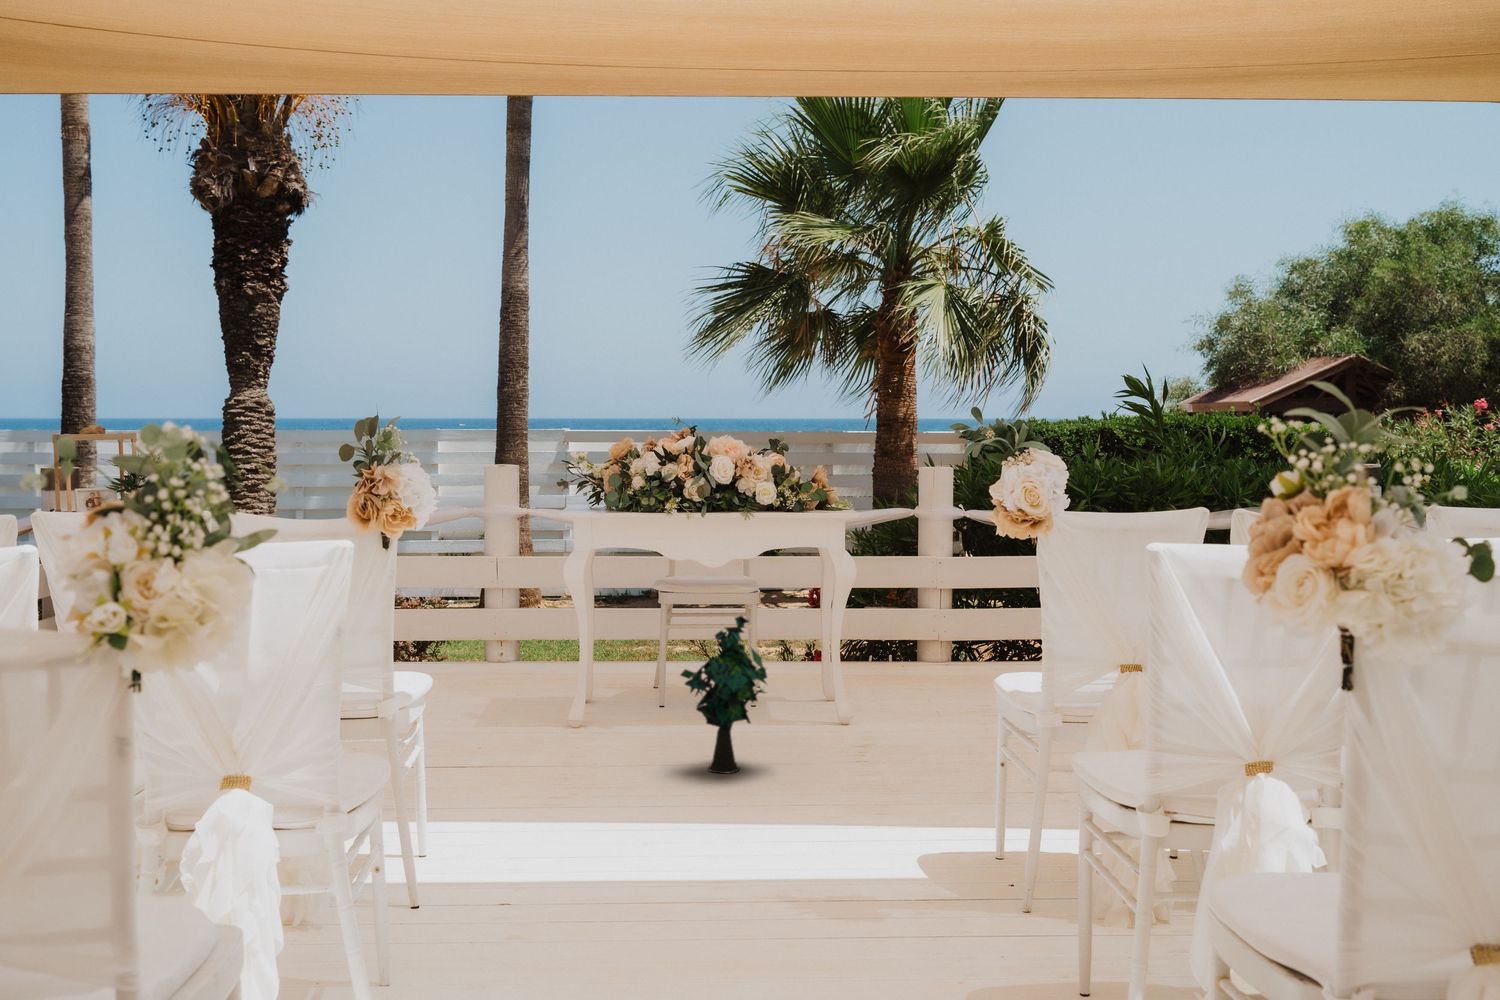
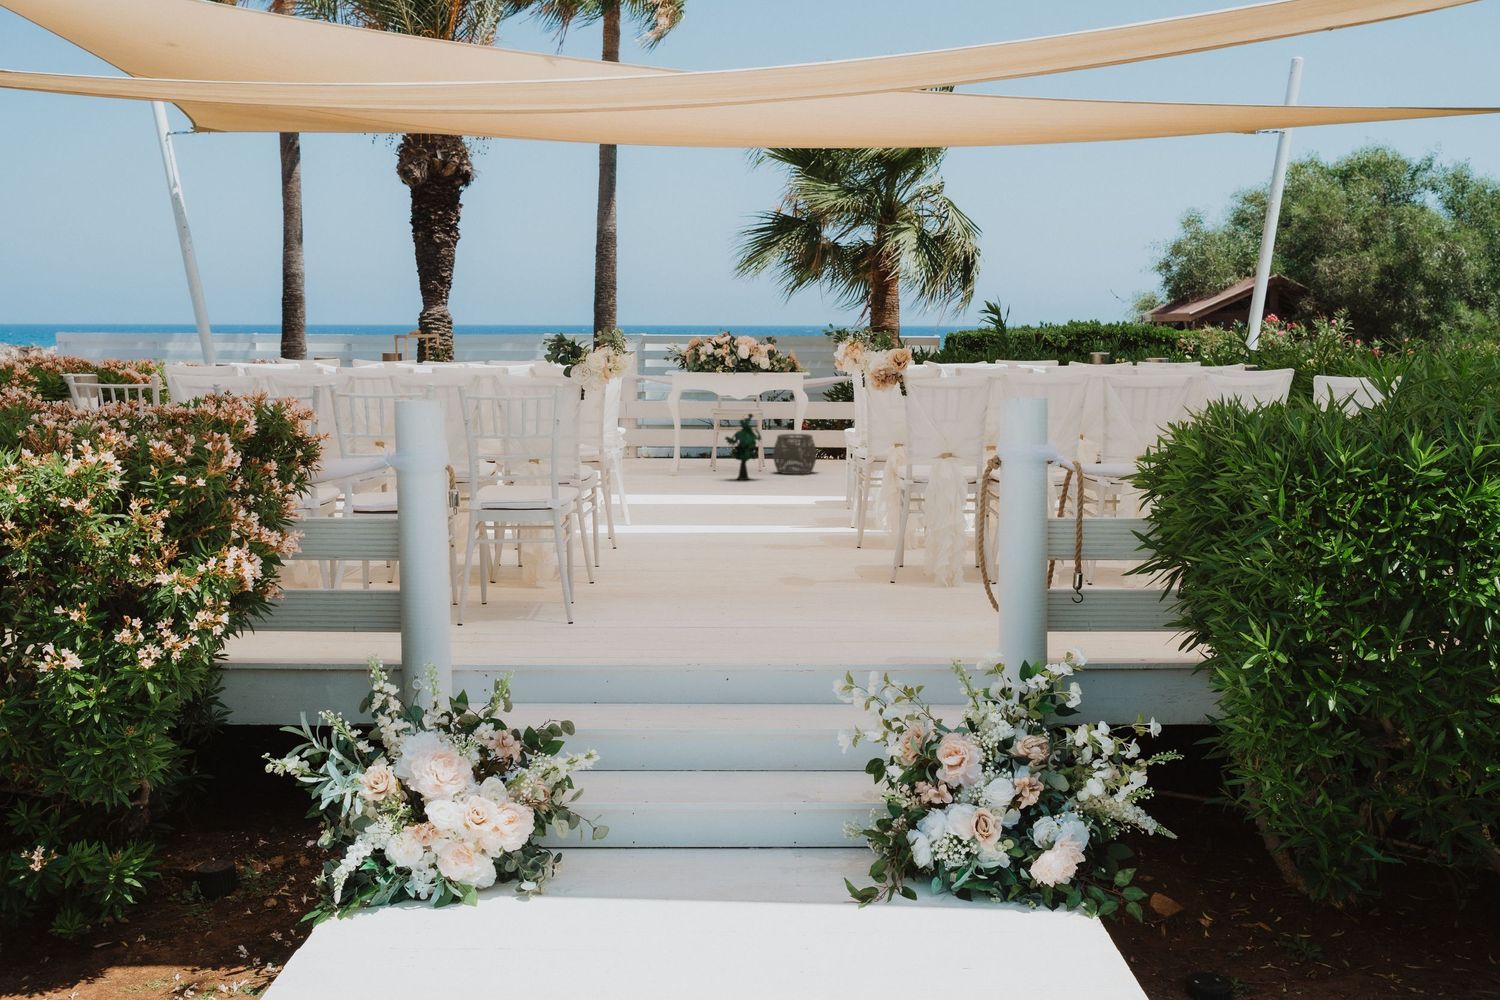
woven basket: none [784,643,880,738] -> present [773,434,817,474]

